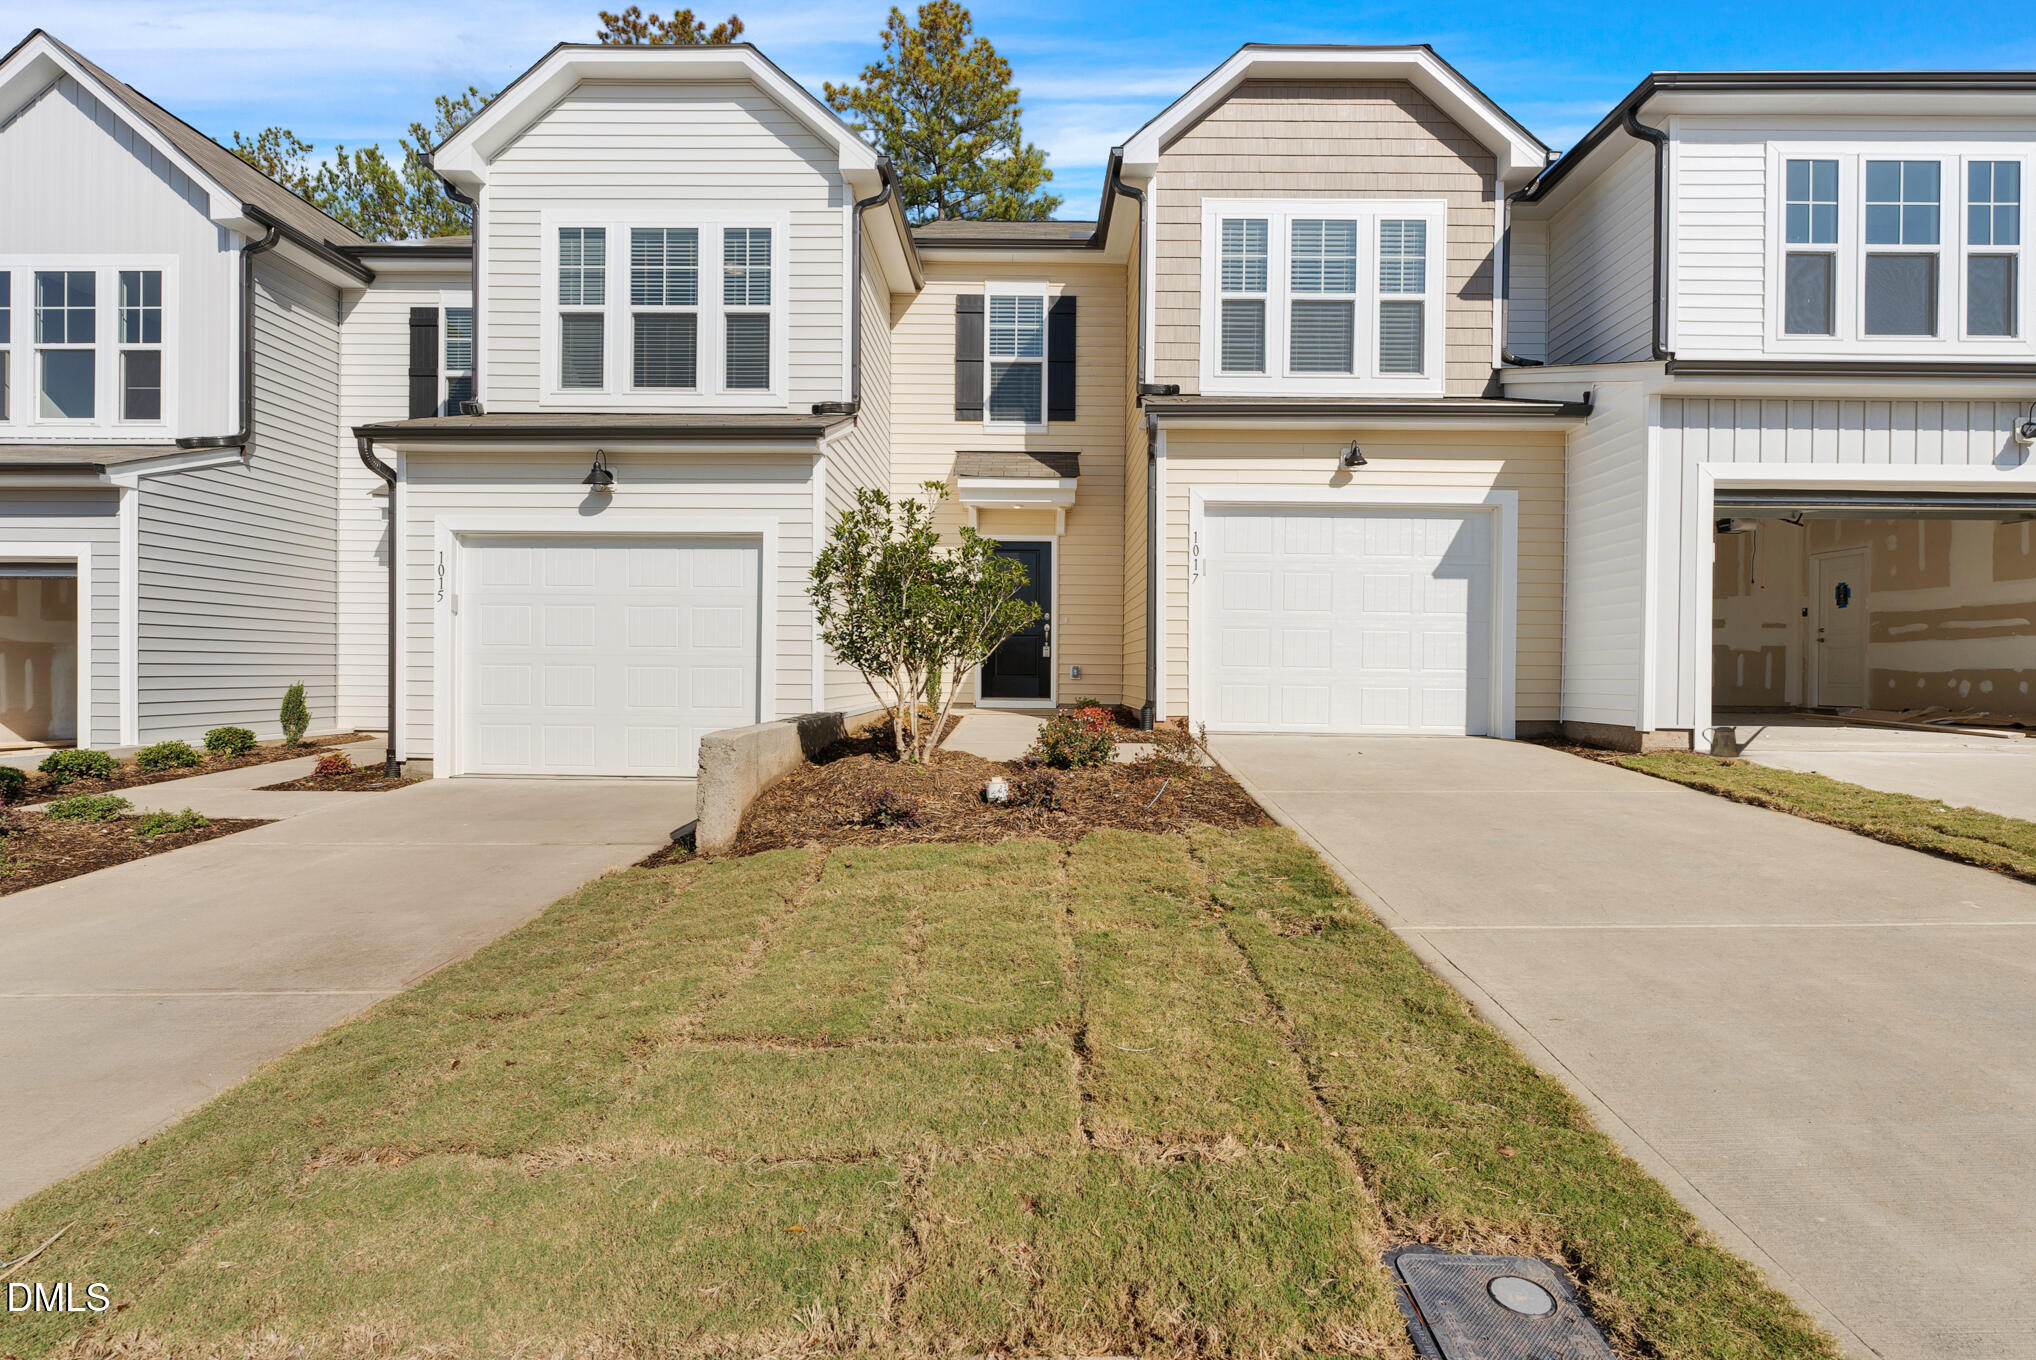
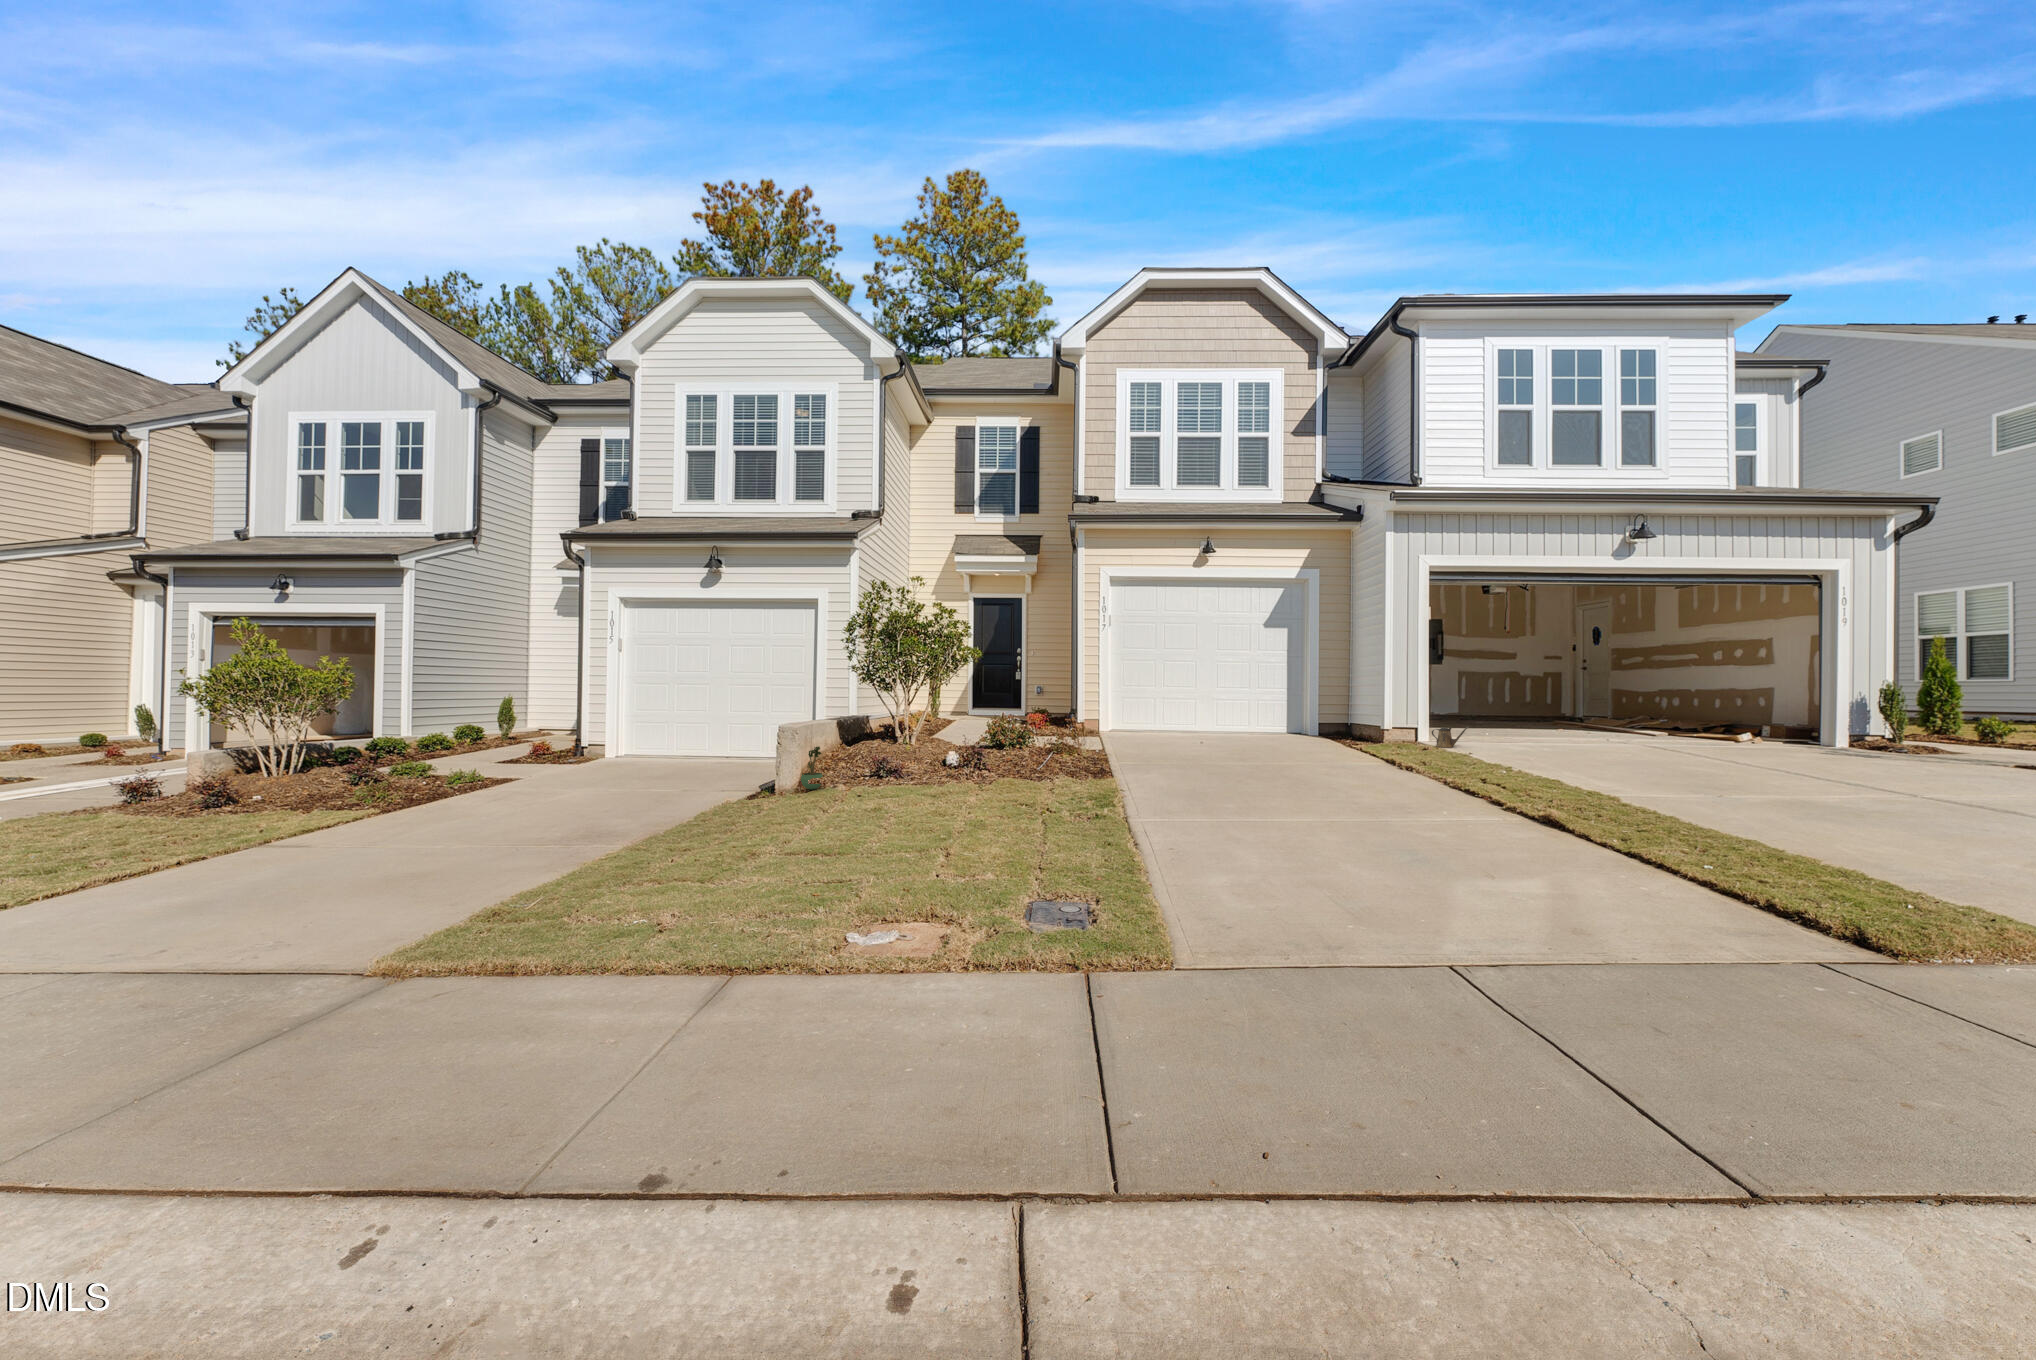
potted plant: none [742,773,781,850] -> present [801,747,823,790]

